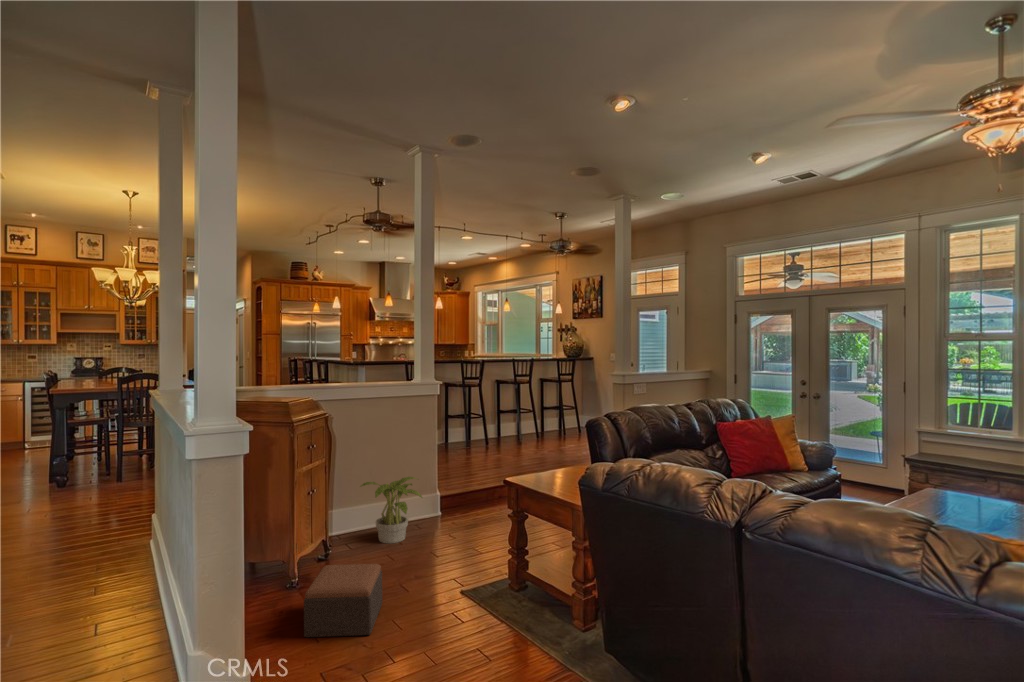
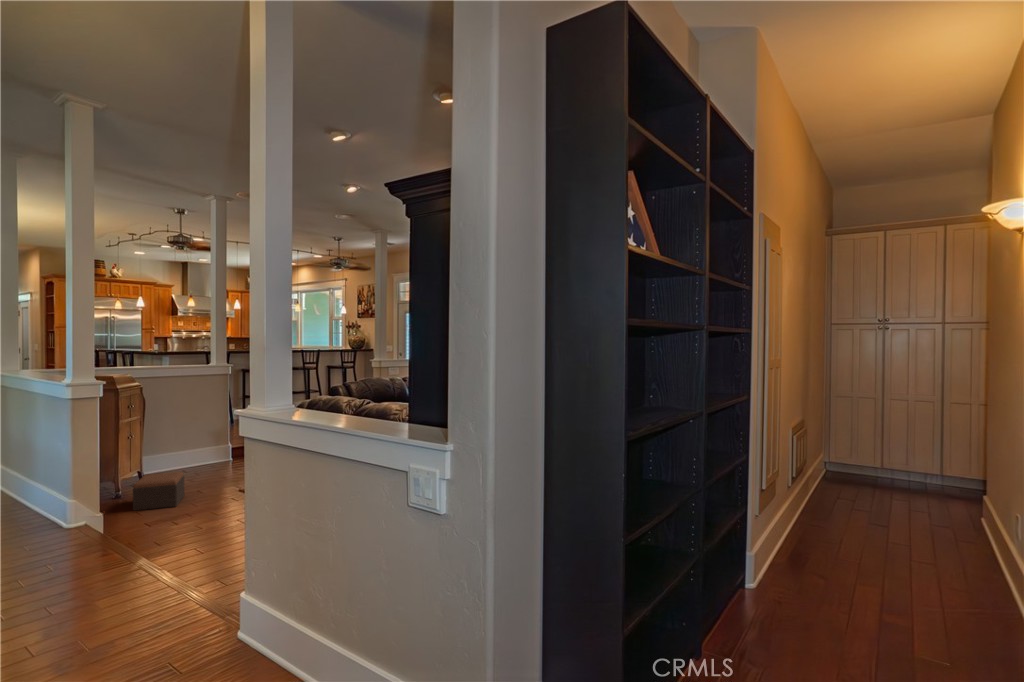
potted plant: present [360,477,422,543] -> none [167,430,215,474]

